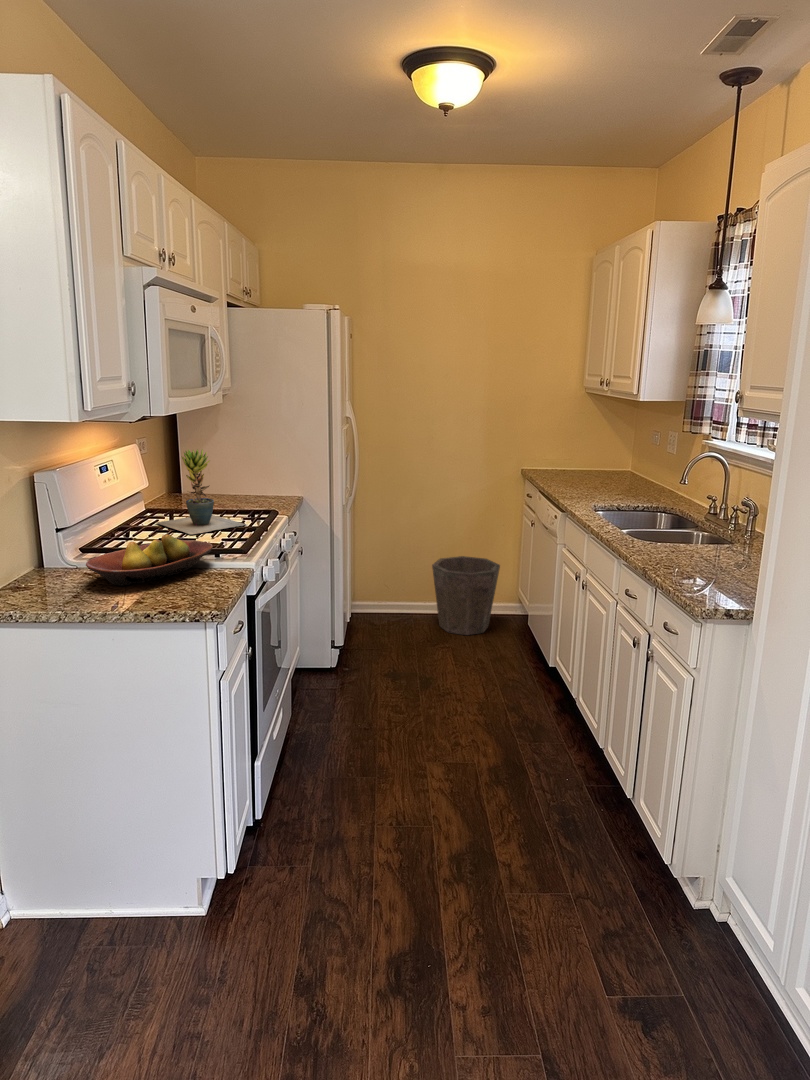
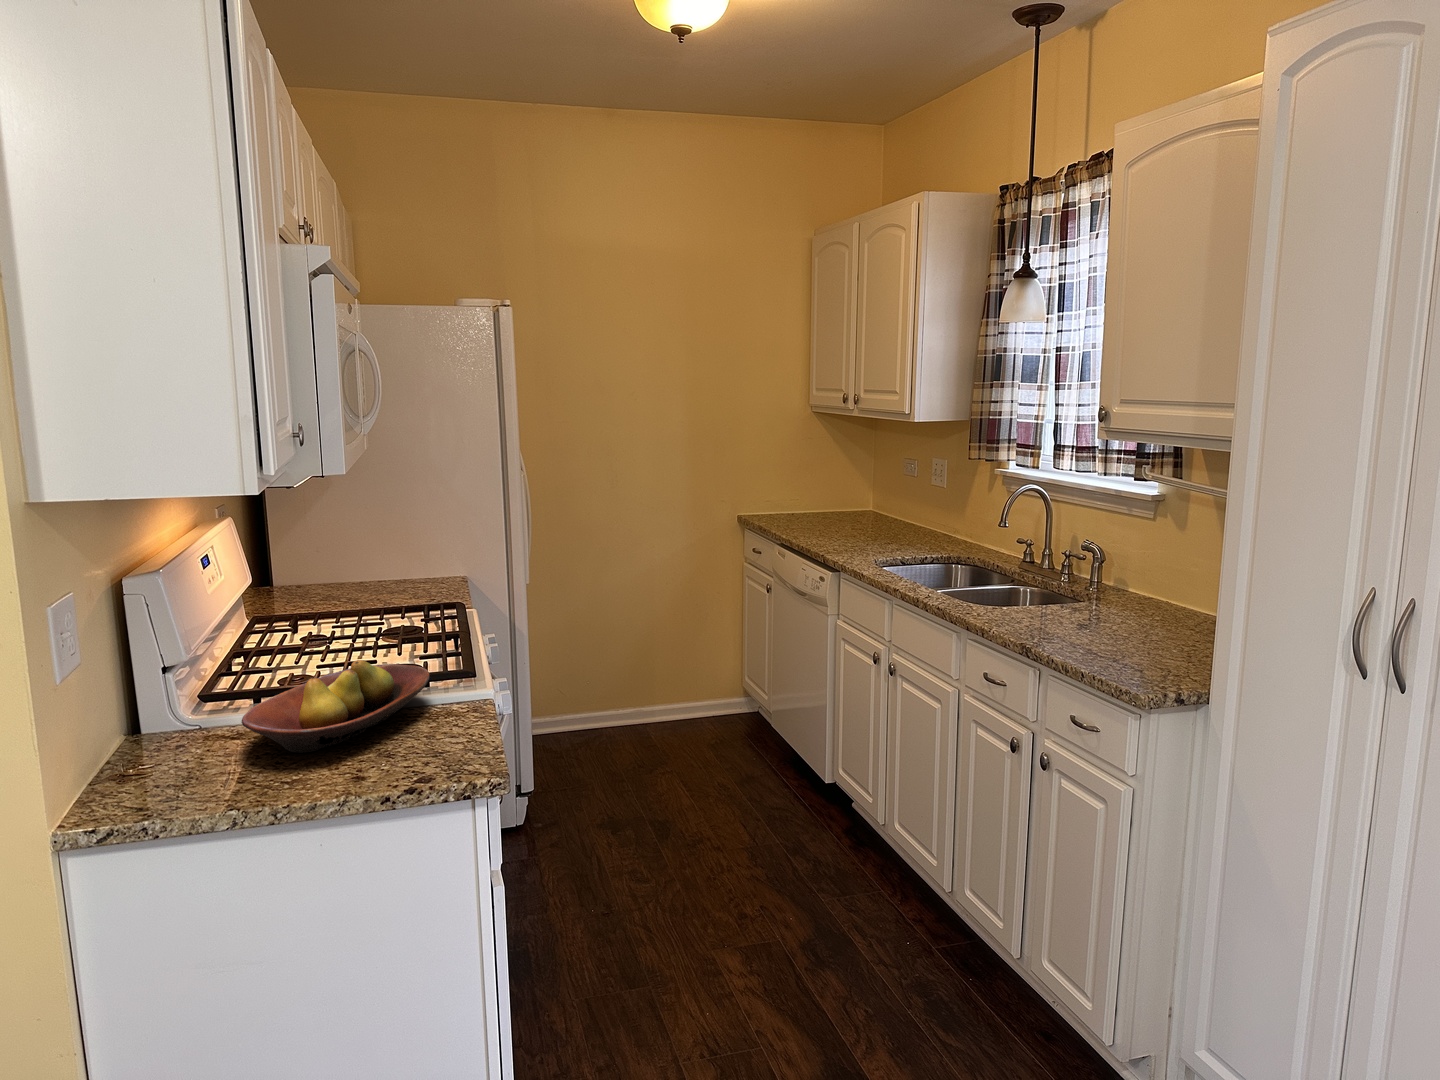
potted plant: present [156,449,246,534] -> none [275,518,428,653]
waste bin: present [432,556,500,635] -> none [634,641,727,753]

